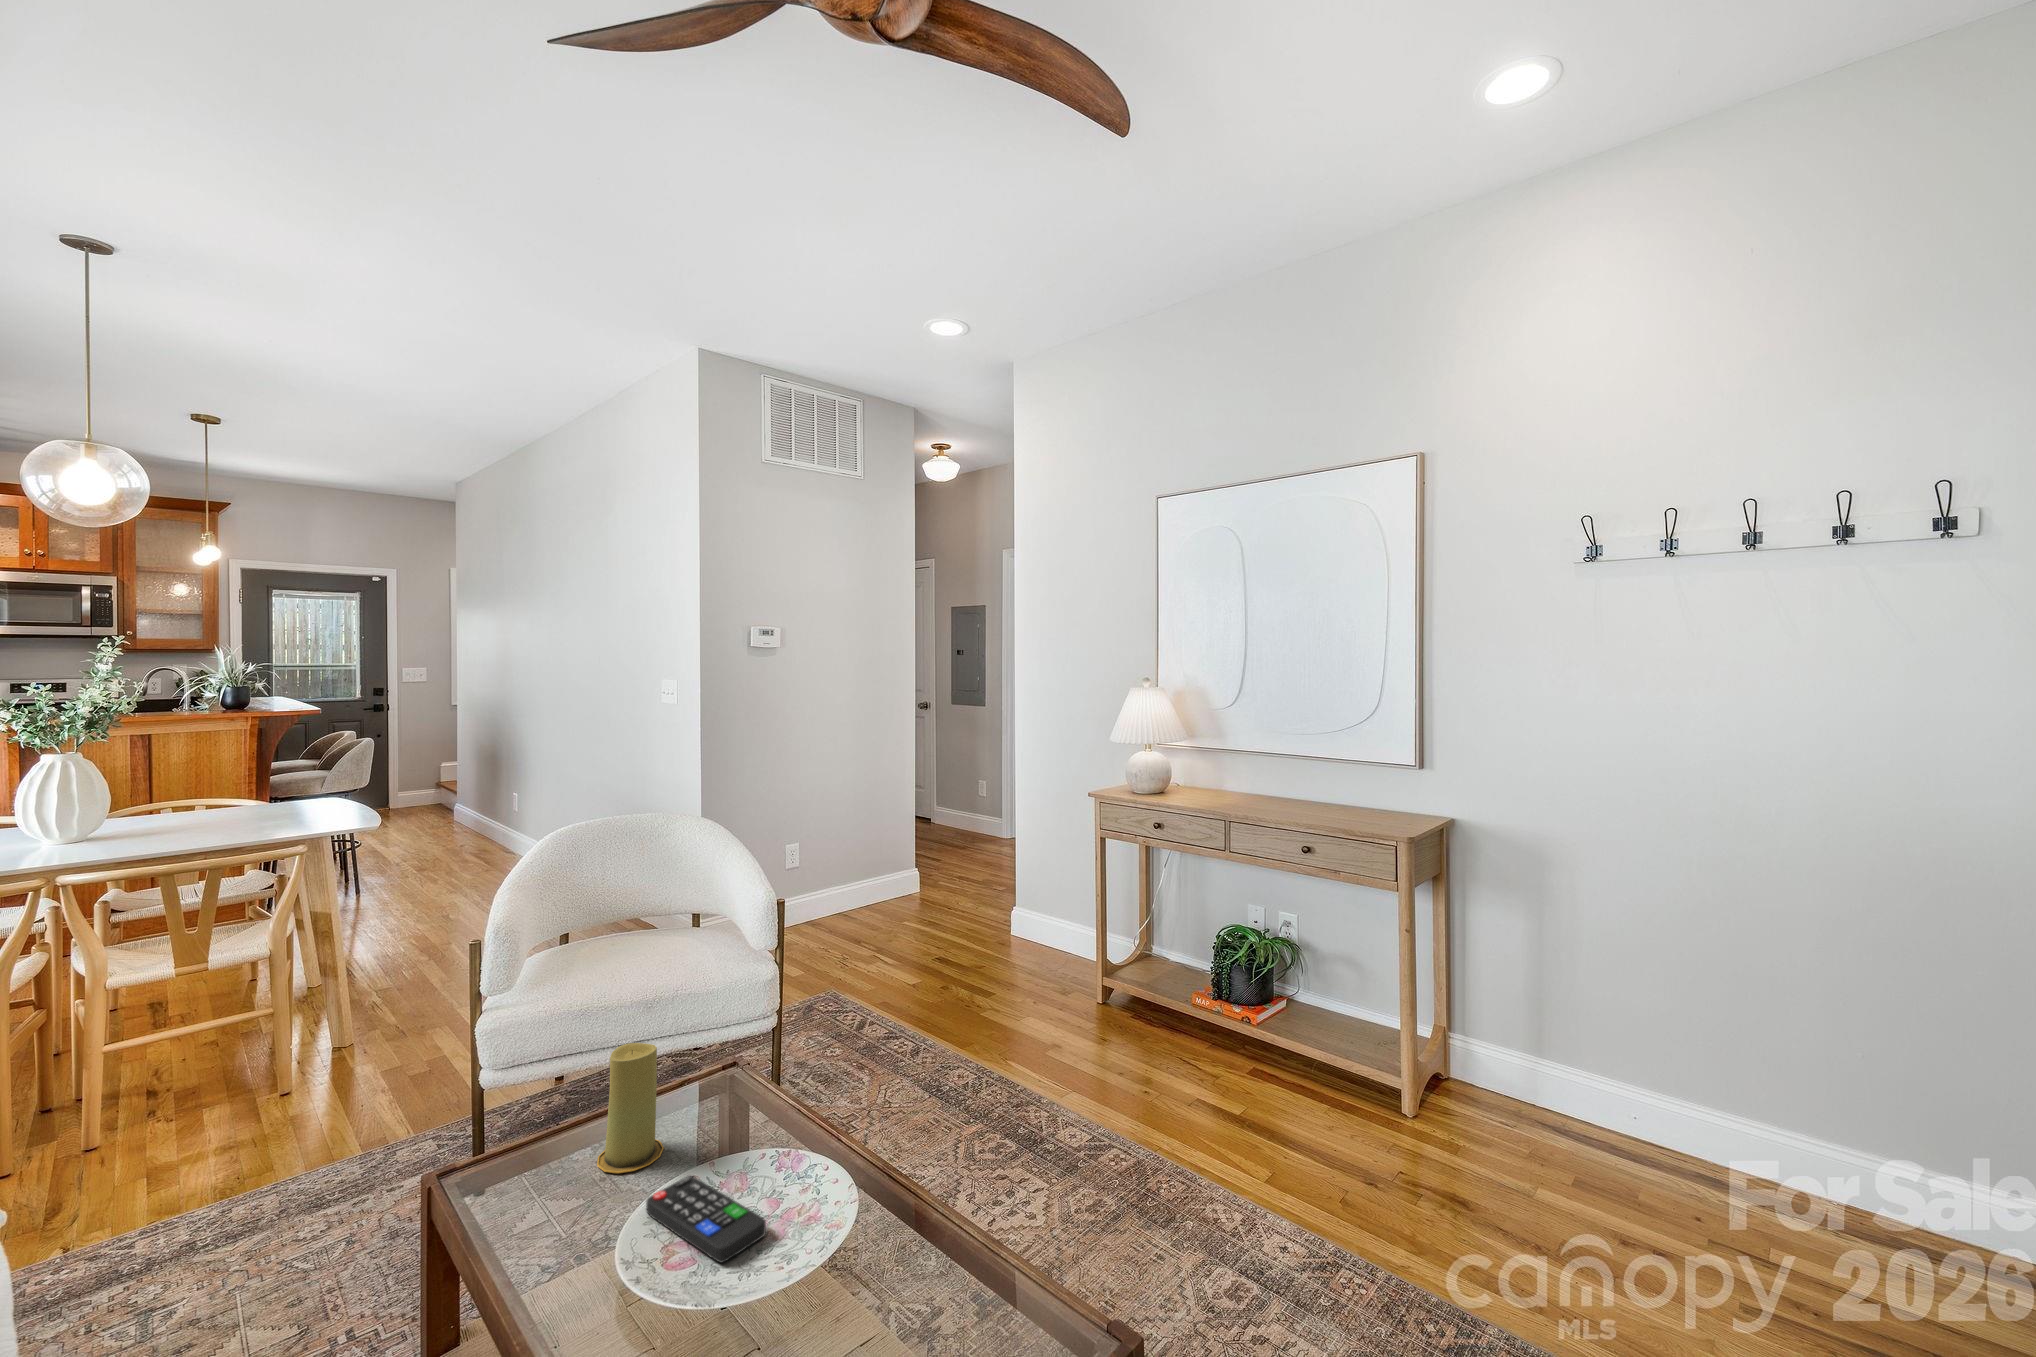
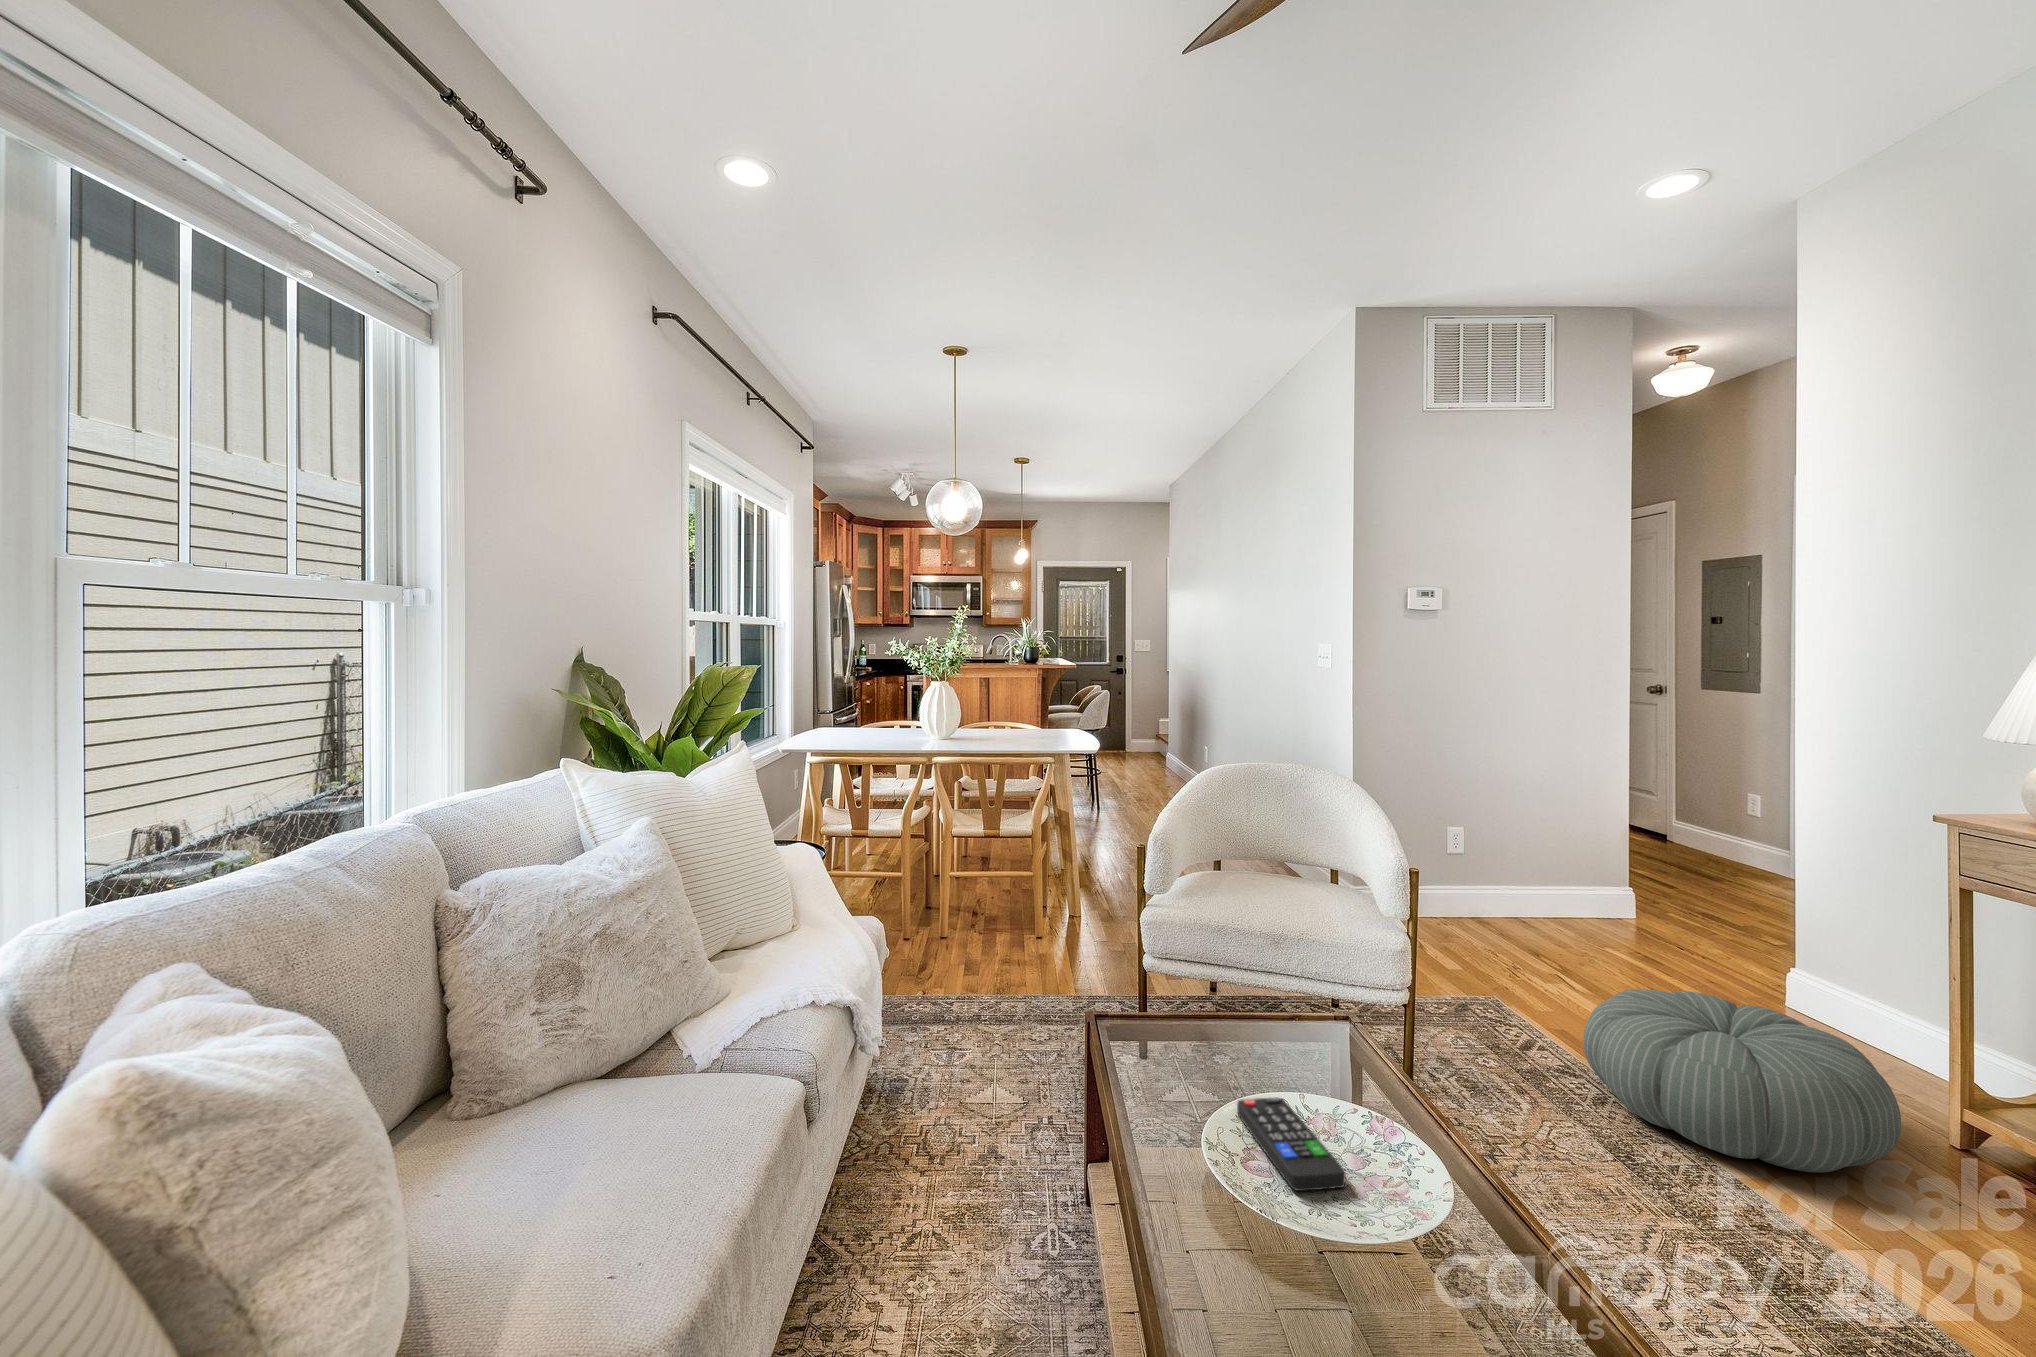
pouf: none [903,943,1078,1062] -> present [1584,989,1901,1172]
candle: present [597,1043,664,1173] -> none [1206,956,1265,1075]

